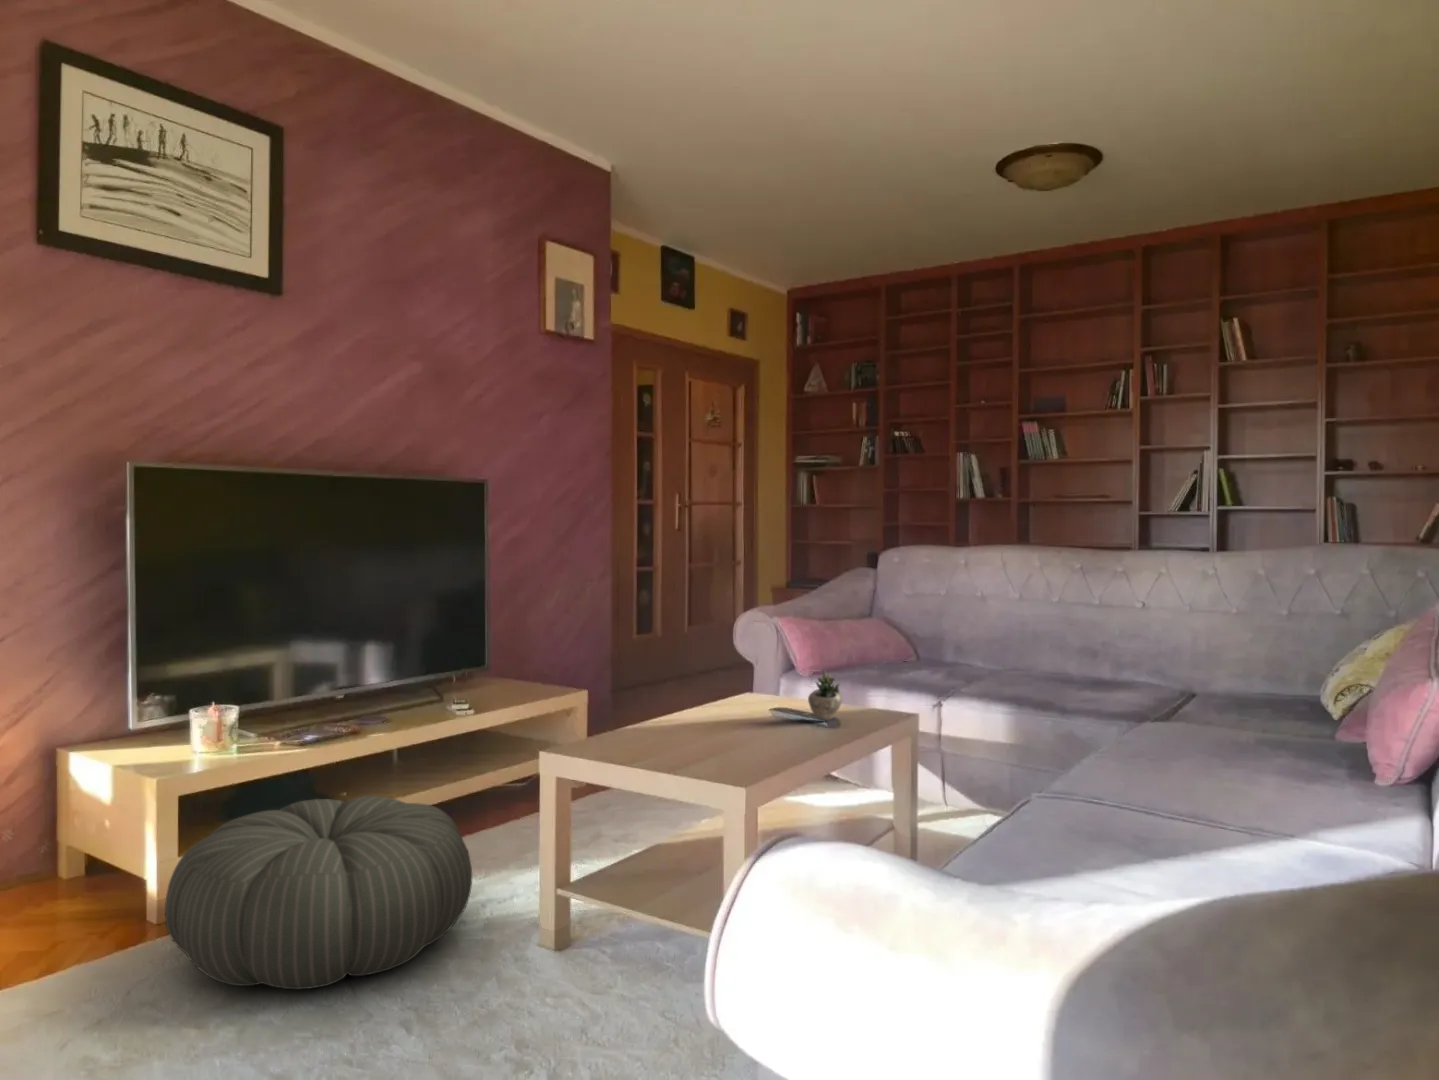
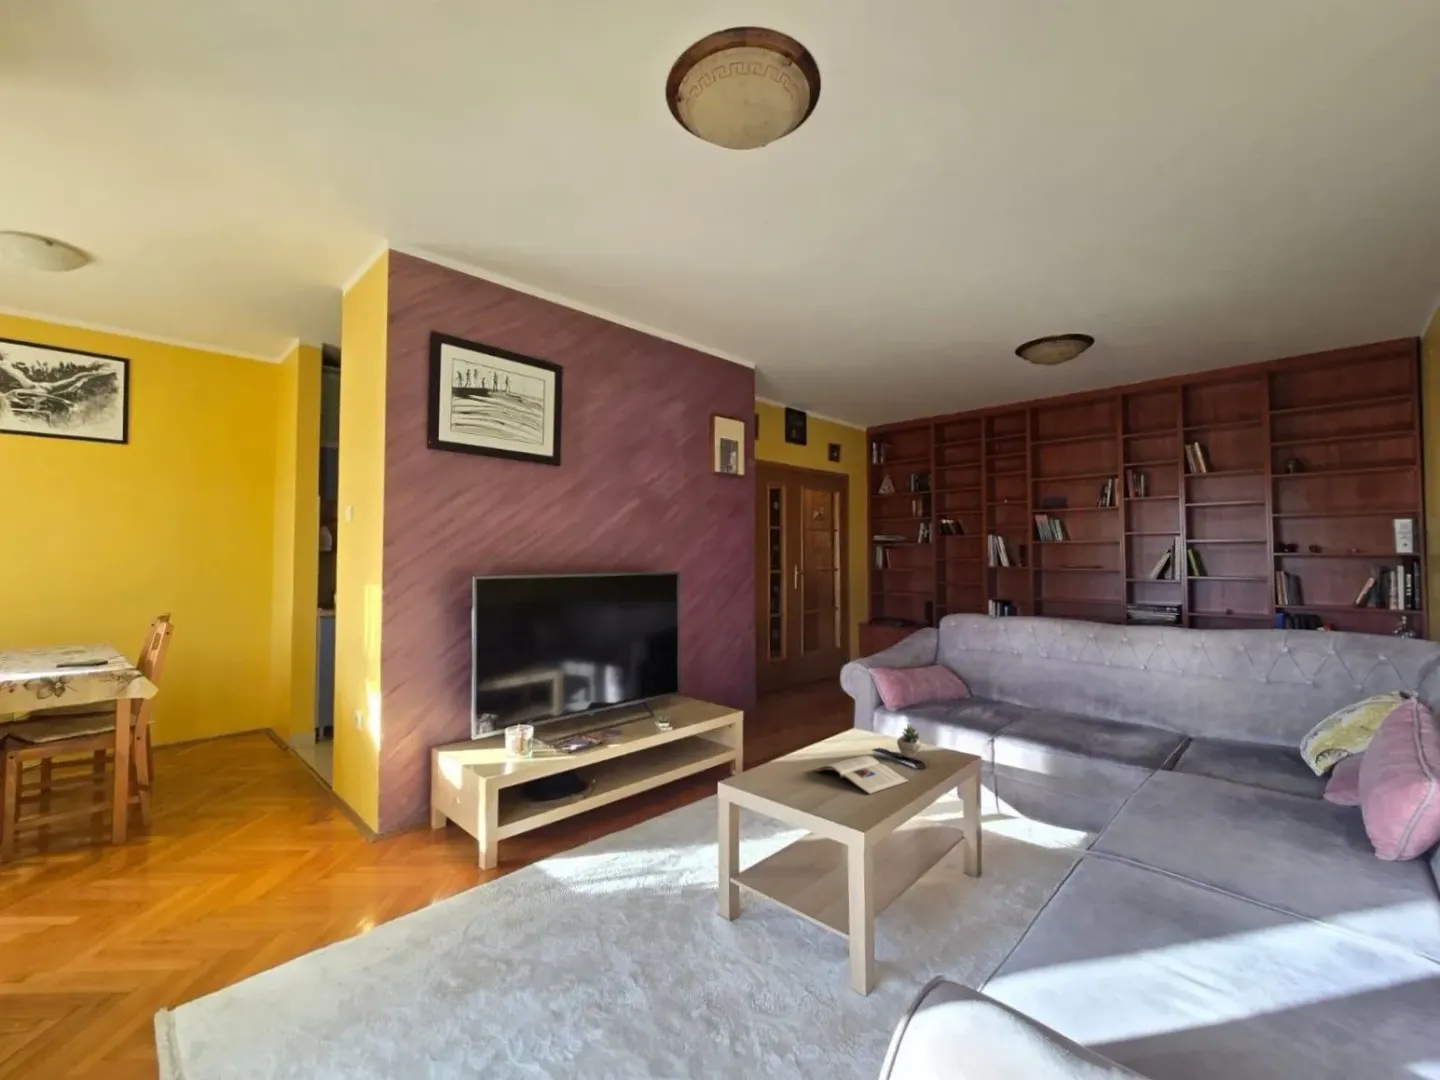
magazine: none [685,716,821,758] -> present [814,756,908,794]
pouf: present [165,796,472,989] -> none [489,795,675,935]

